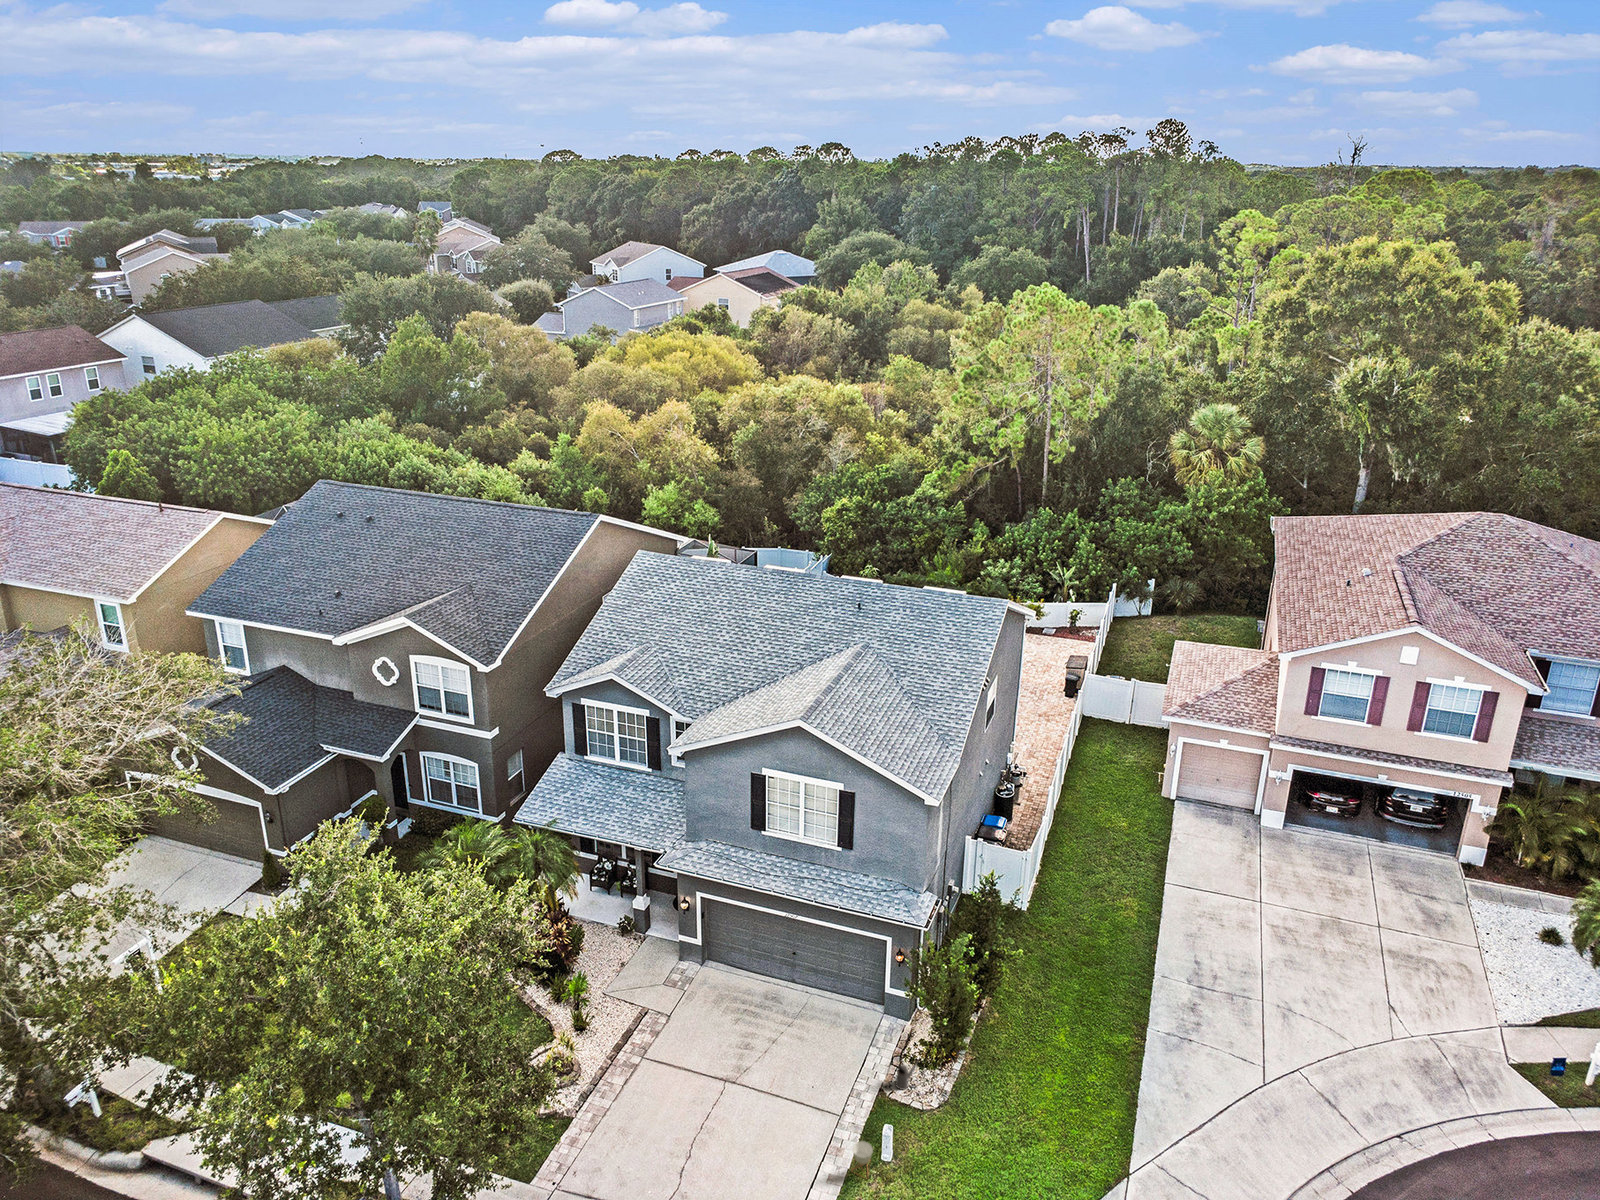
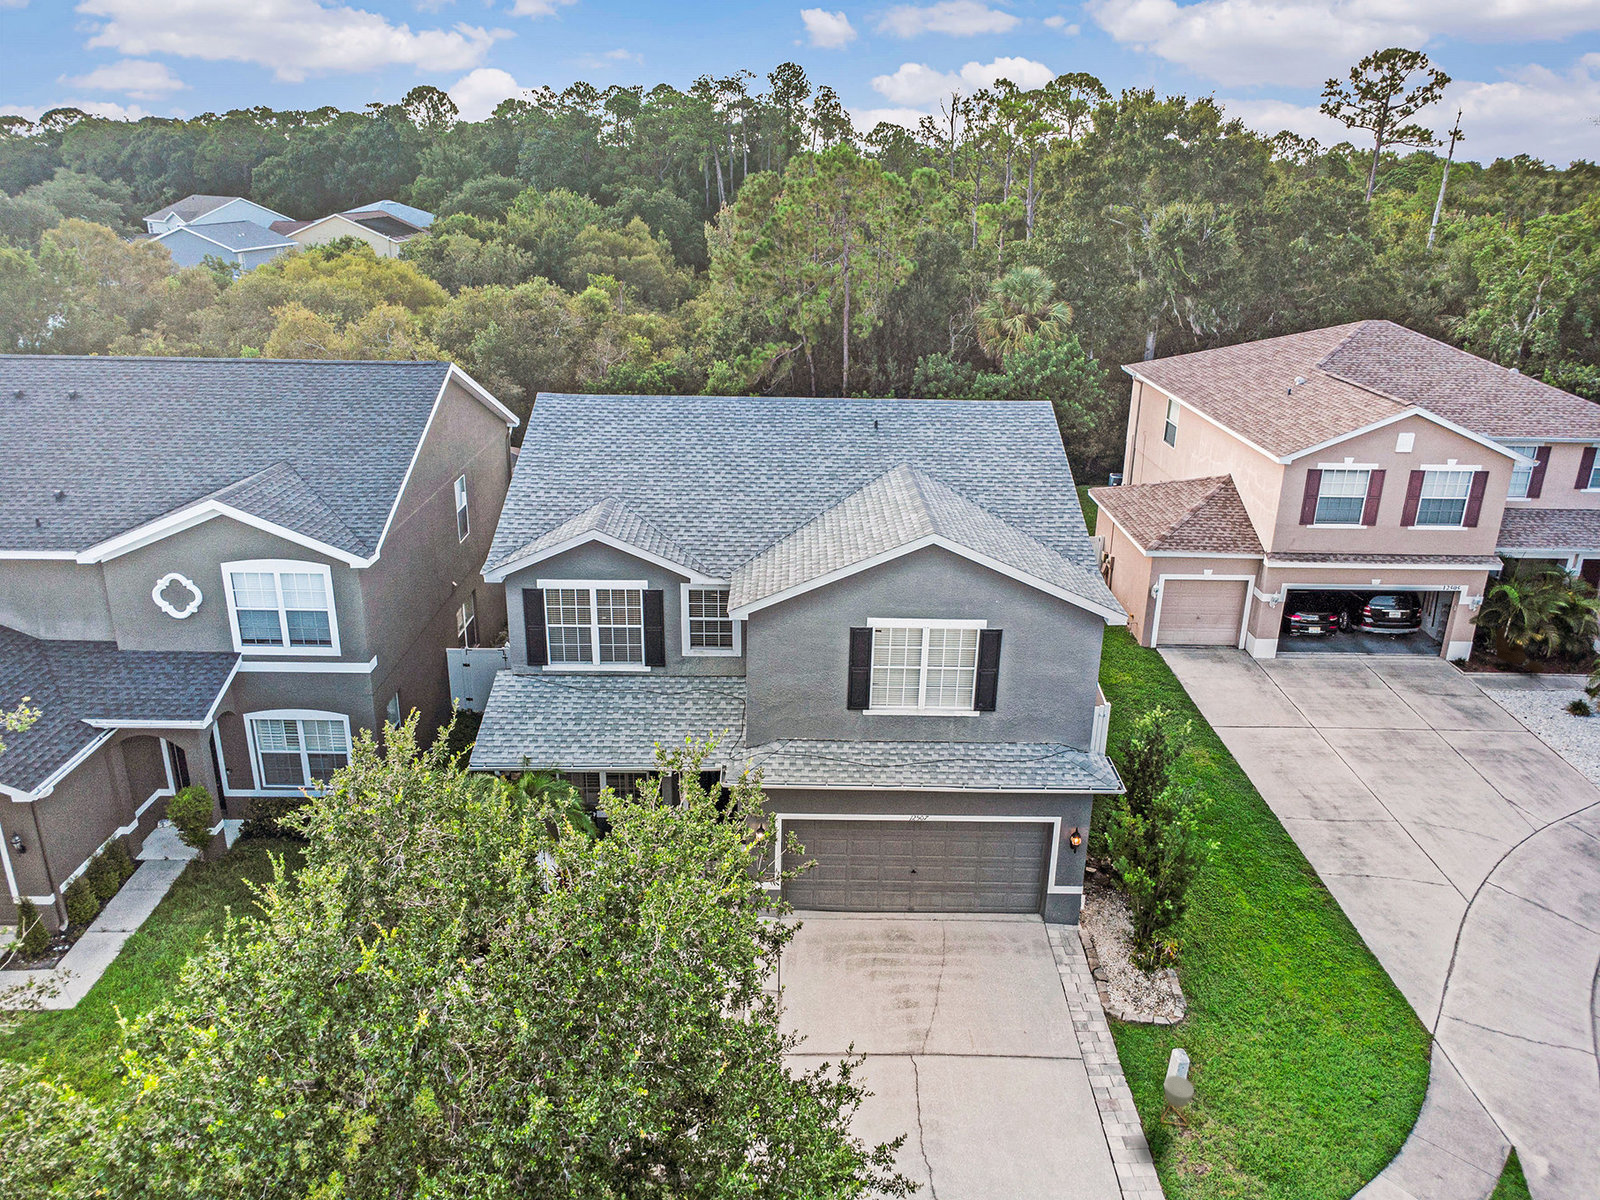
lounge chair: none [1509,843,1557,903] -> present [1495,626,1544,675]
watering can: present [895,1060,919,1090] -> none [1126,958,1148,1002]

